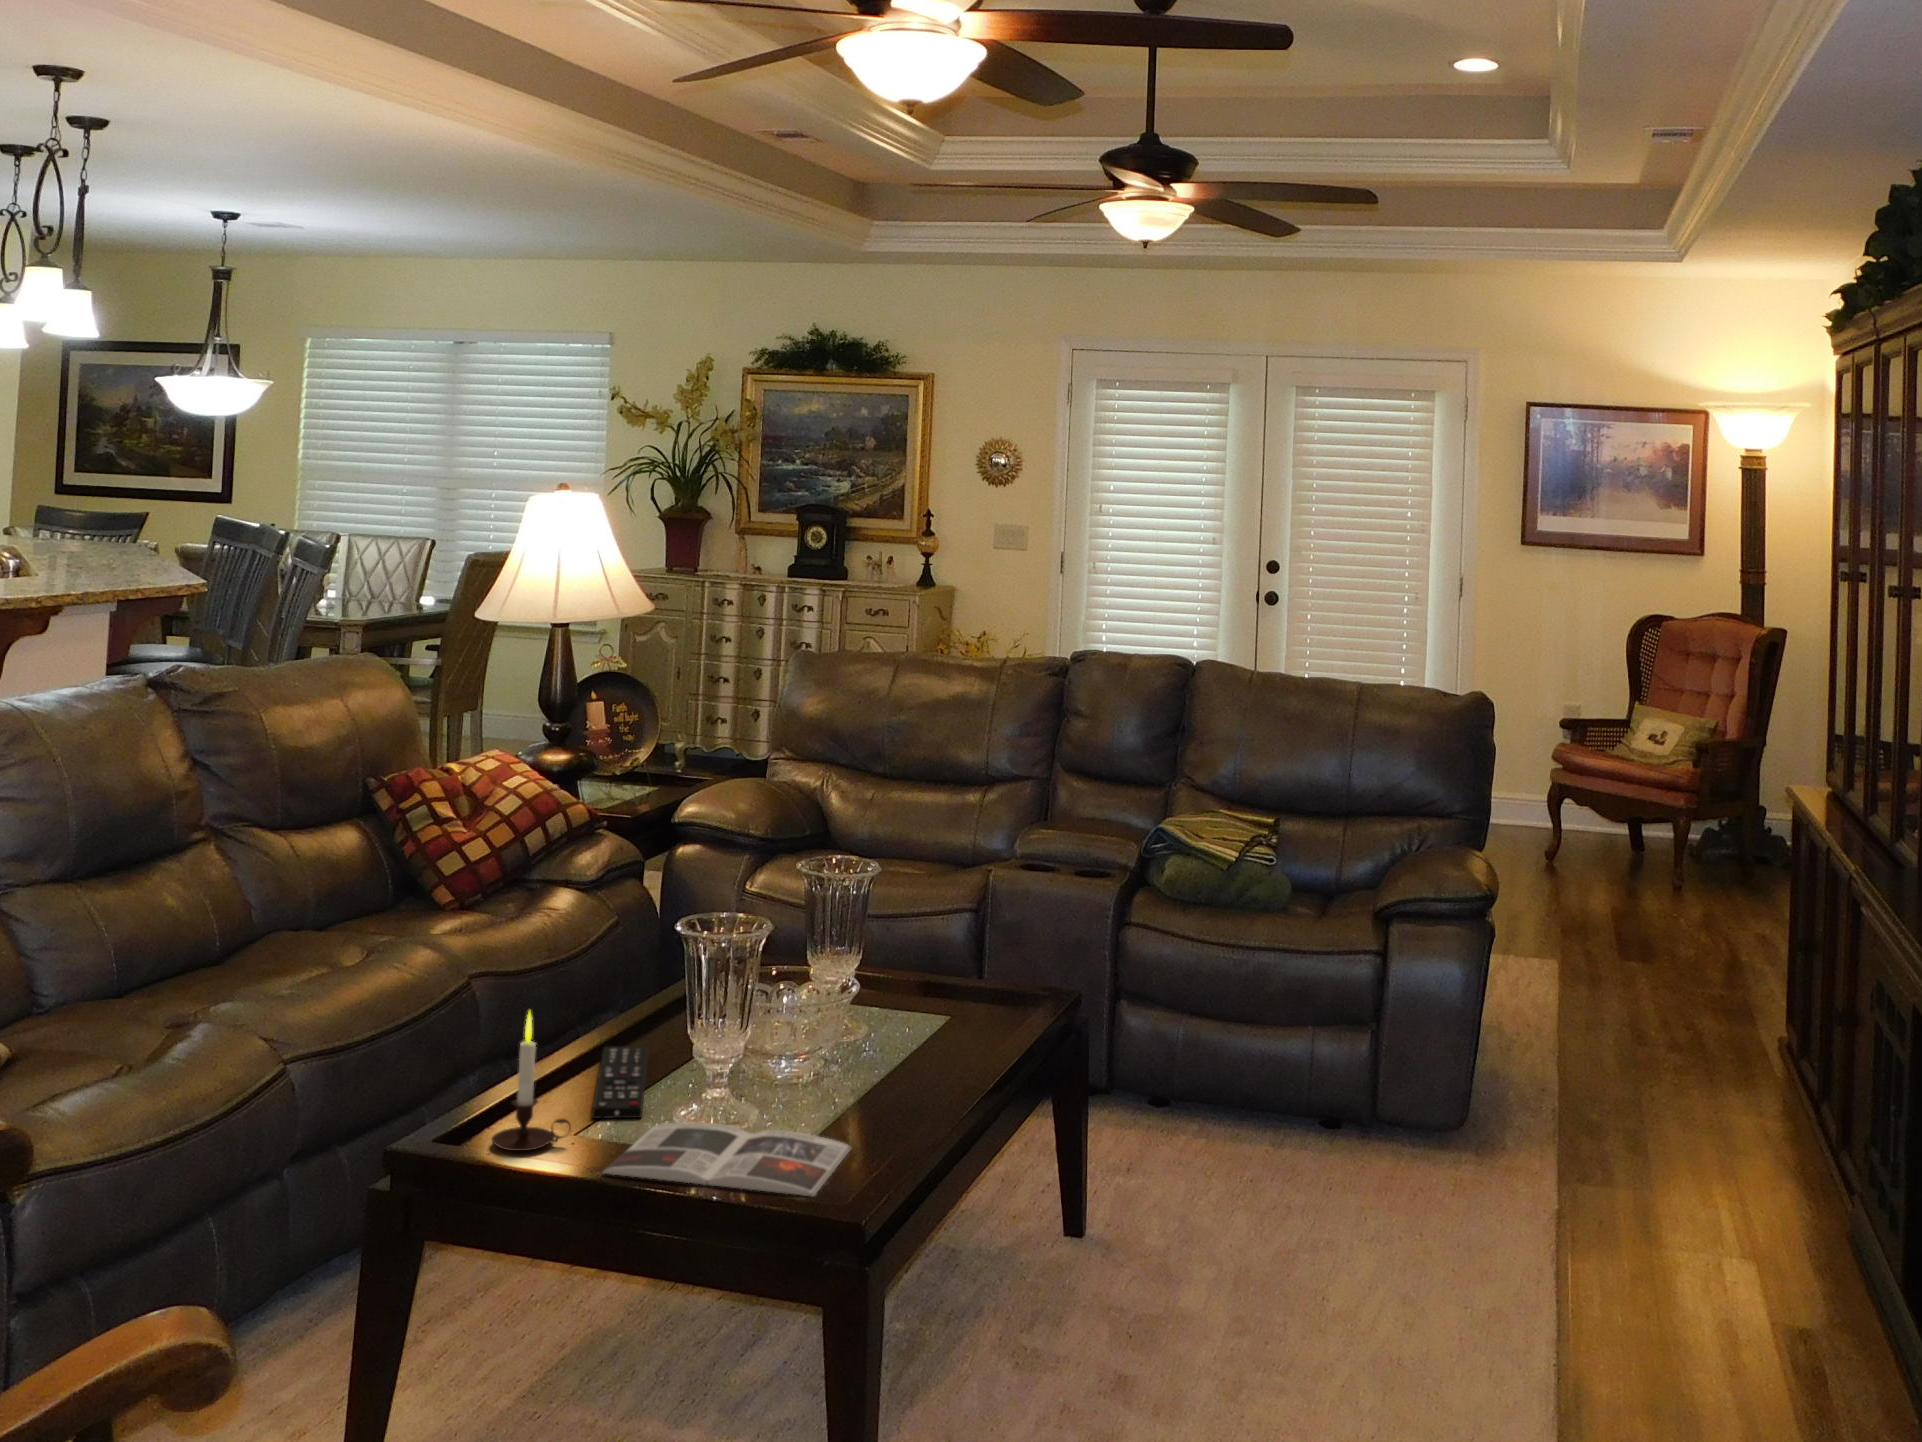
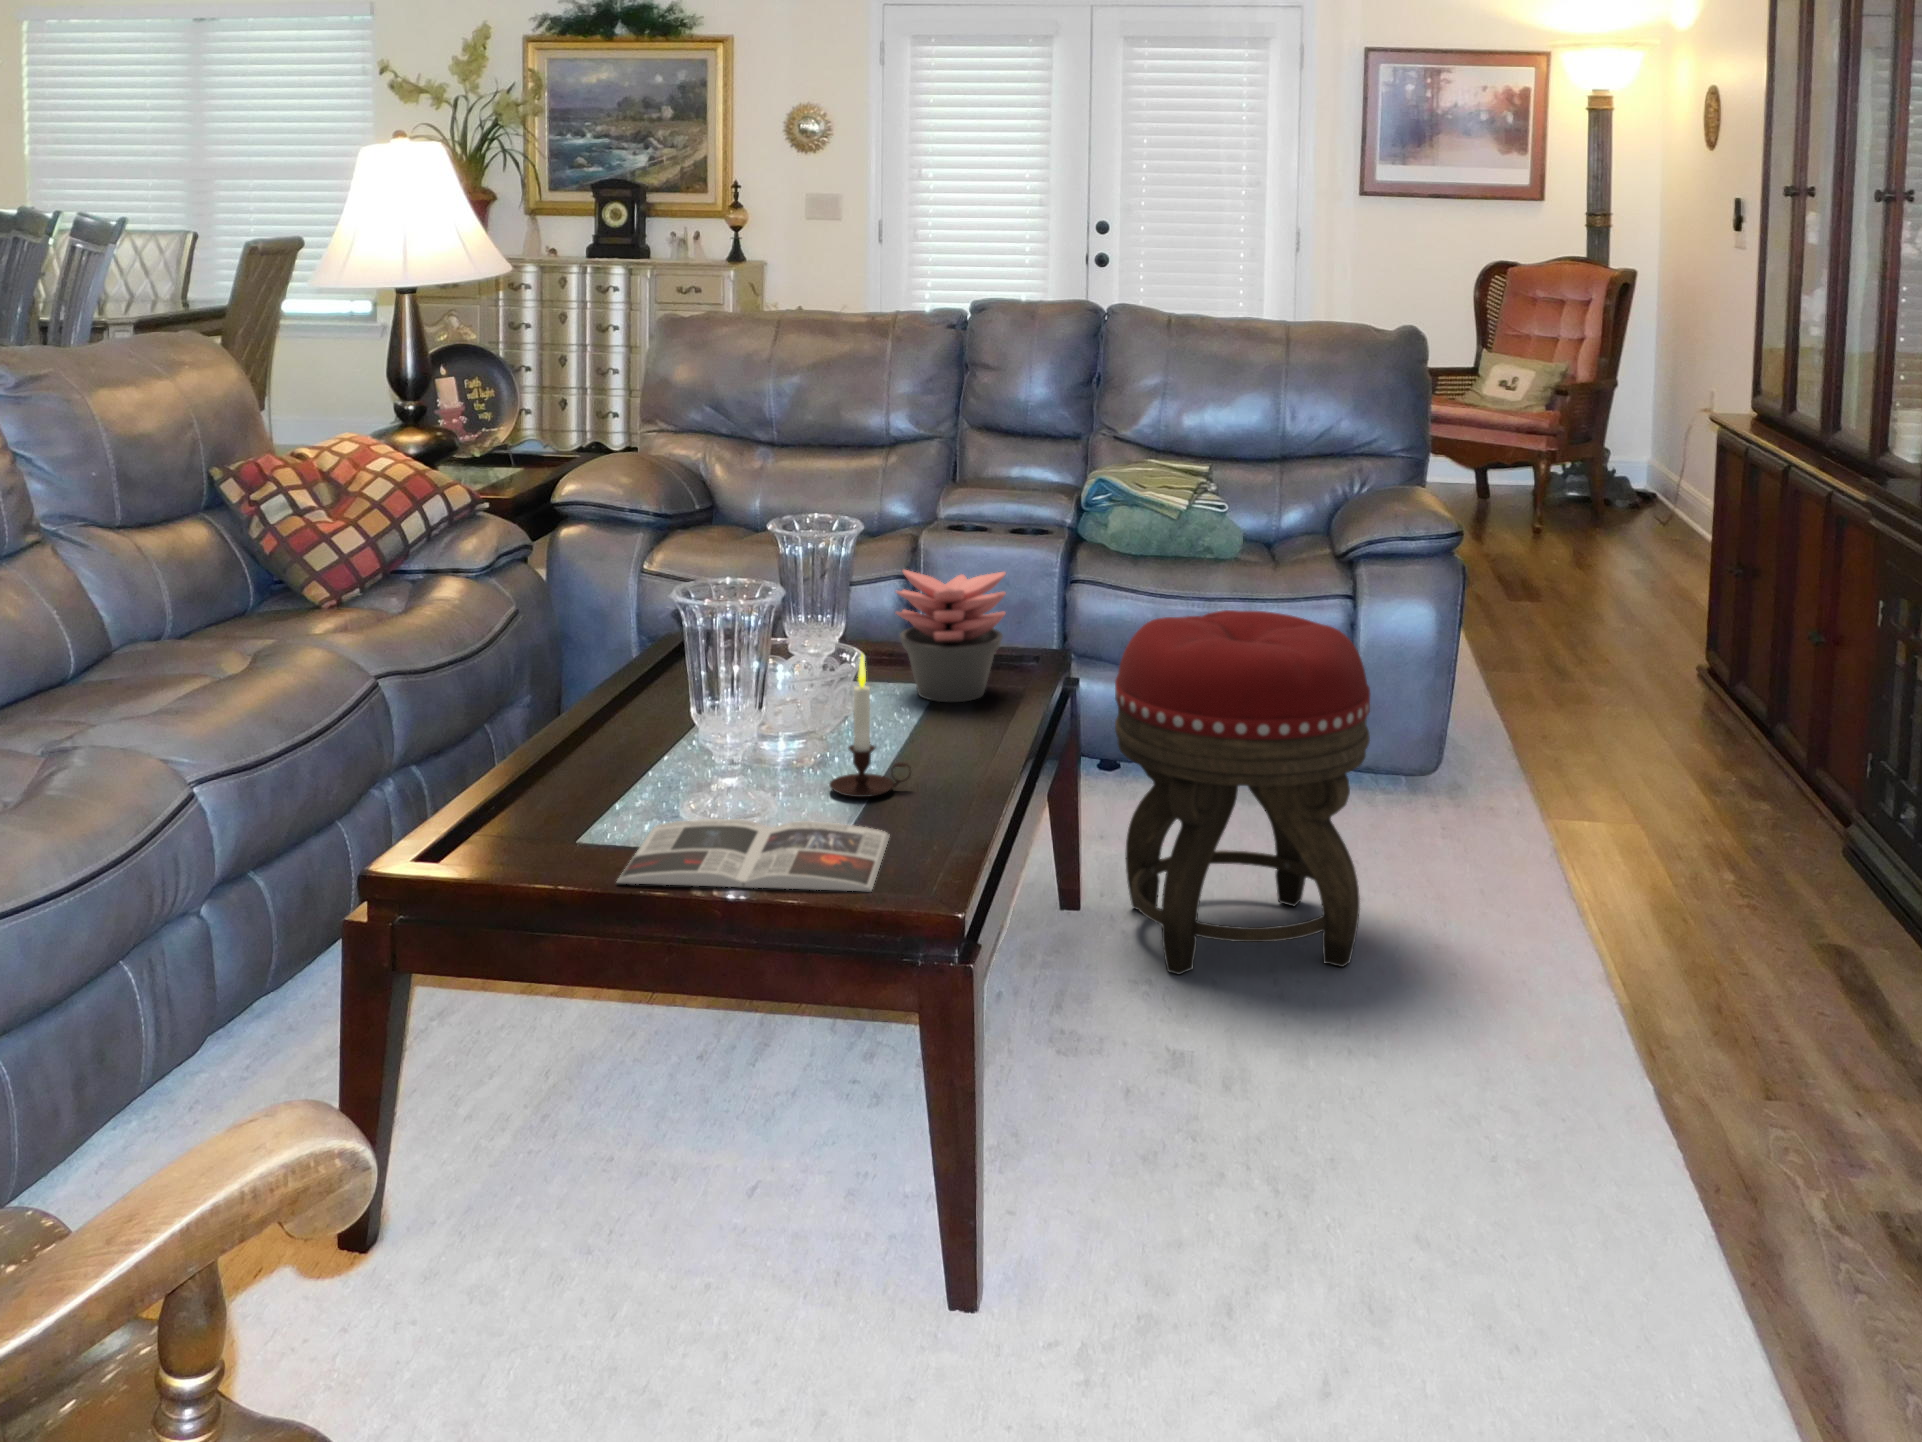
succulent plant: none [916,904,1021,1030] -> present [896,570,1006,702]
footstool: none [1119,959,1352,1311] -> present [1115,610,1370,974]
candle: present [491,1012,571,1151] -> present [829,655,911,797]
remote control: present [592,1046,649,1119] -> none [562,741,635,823]

